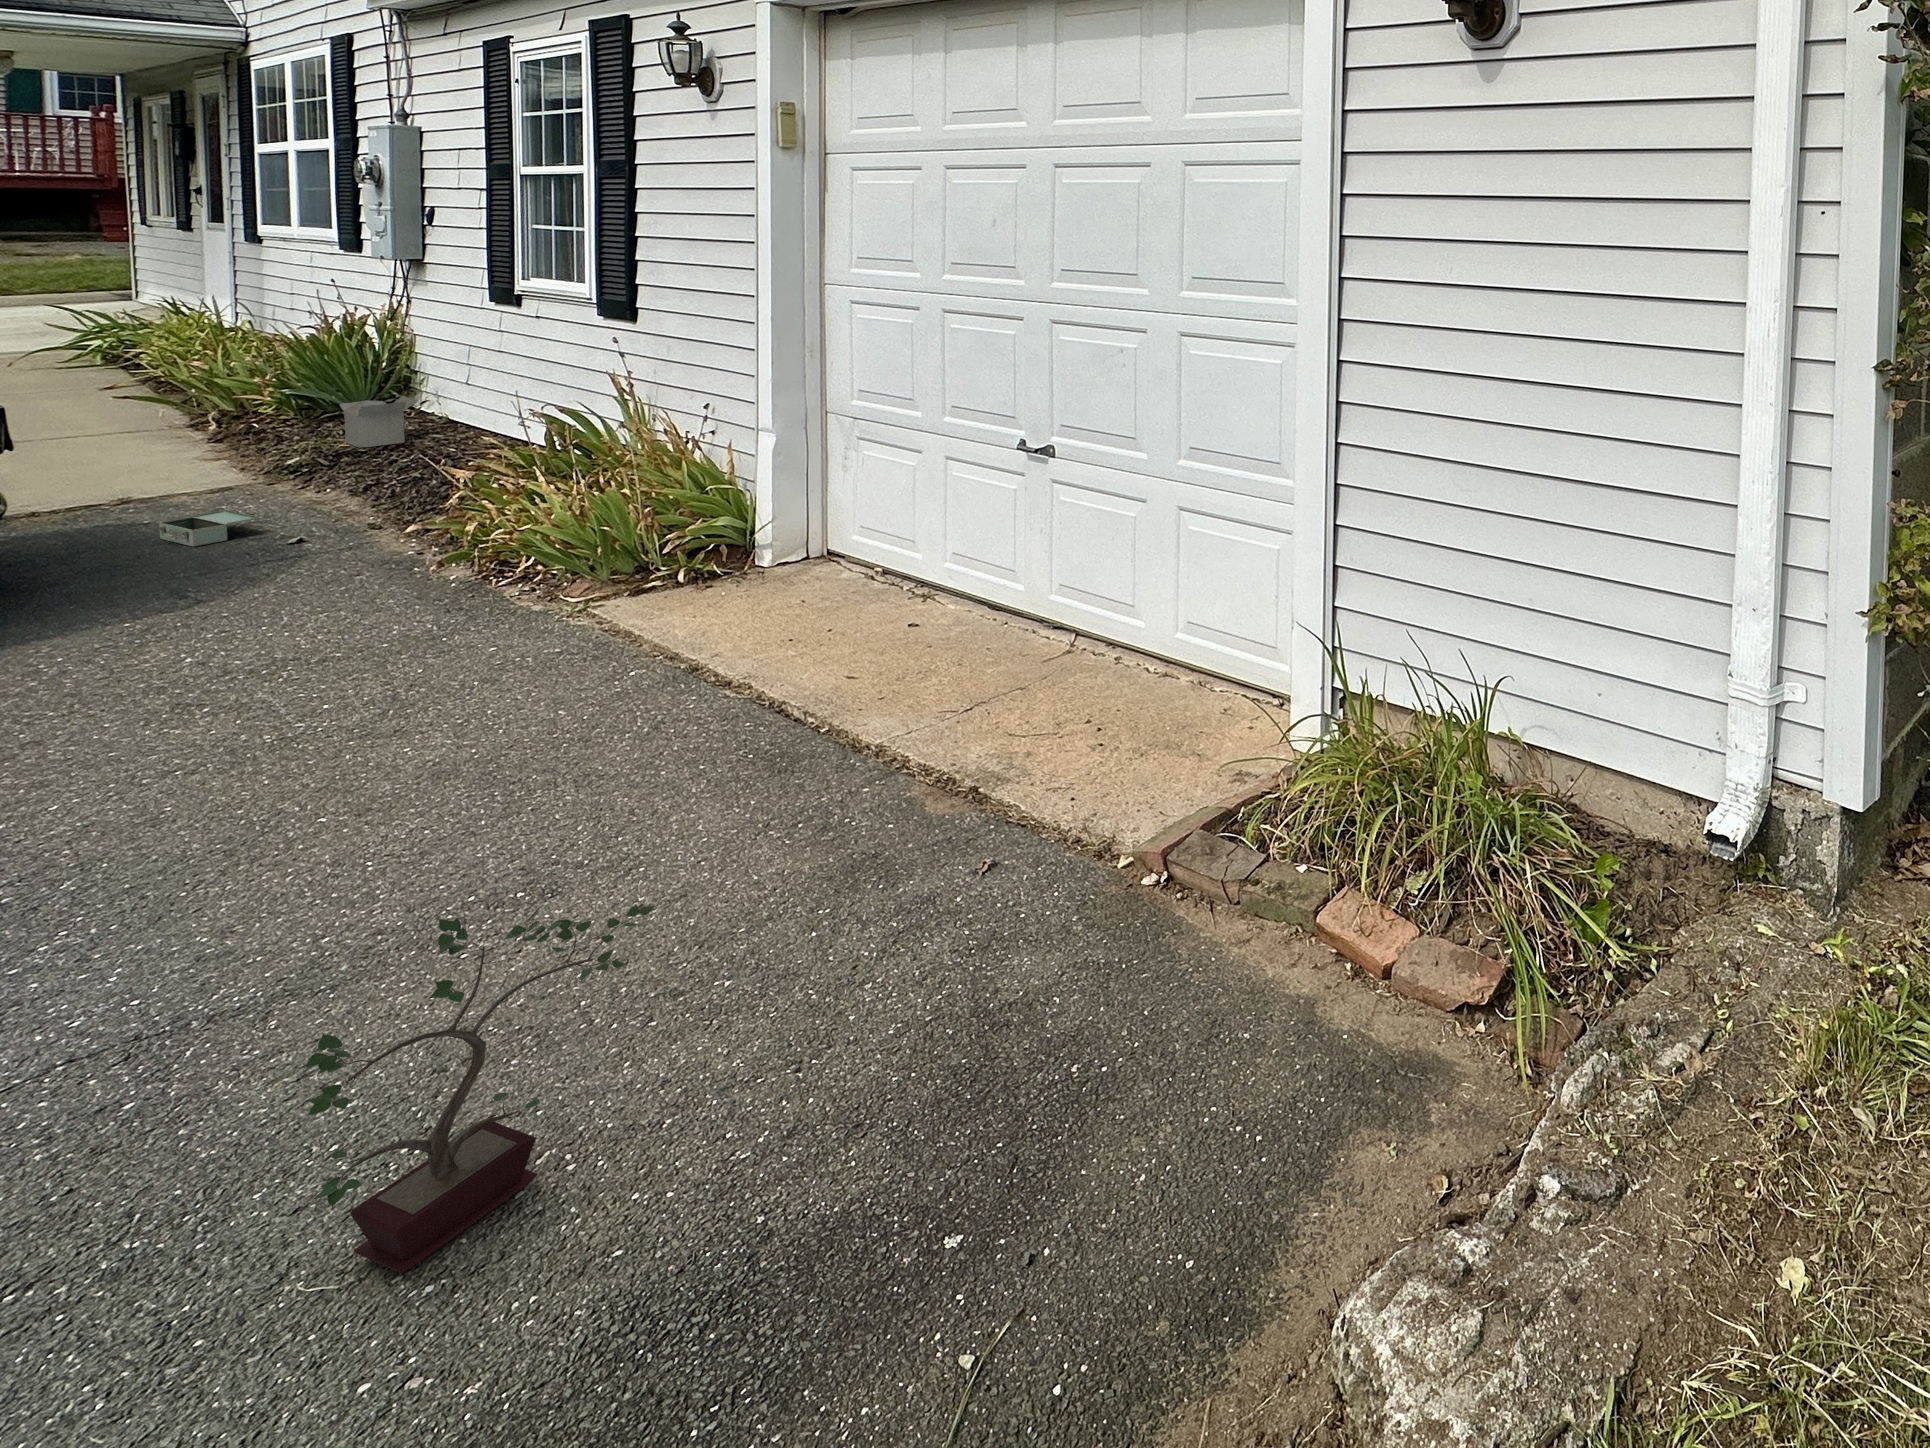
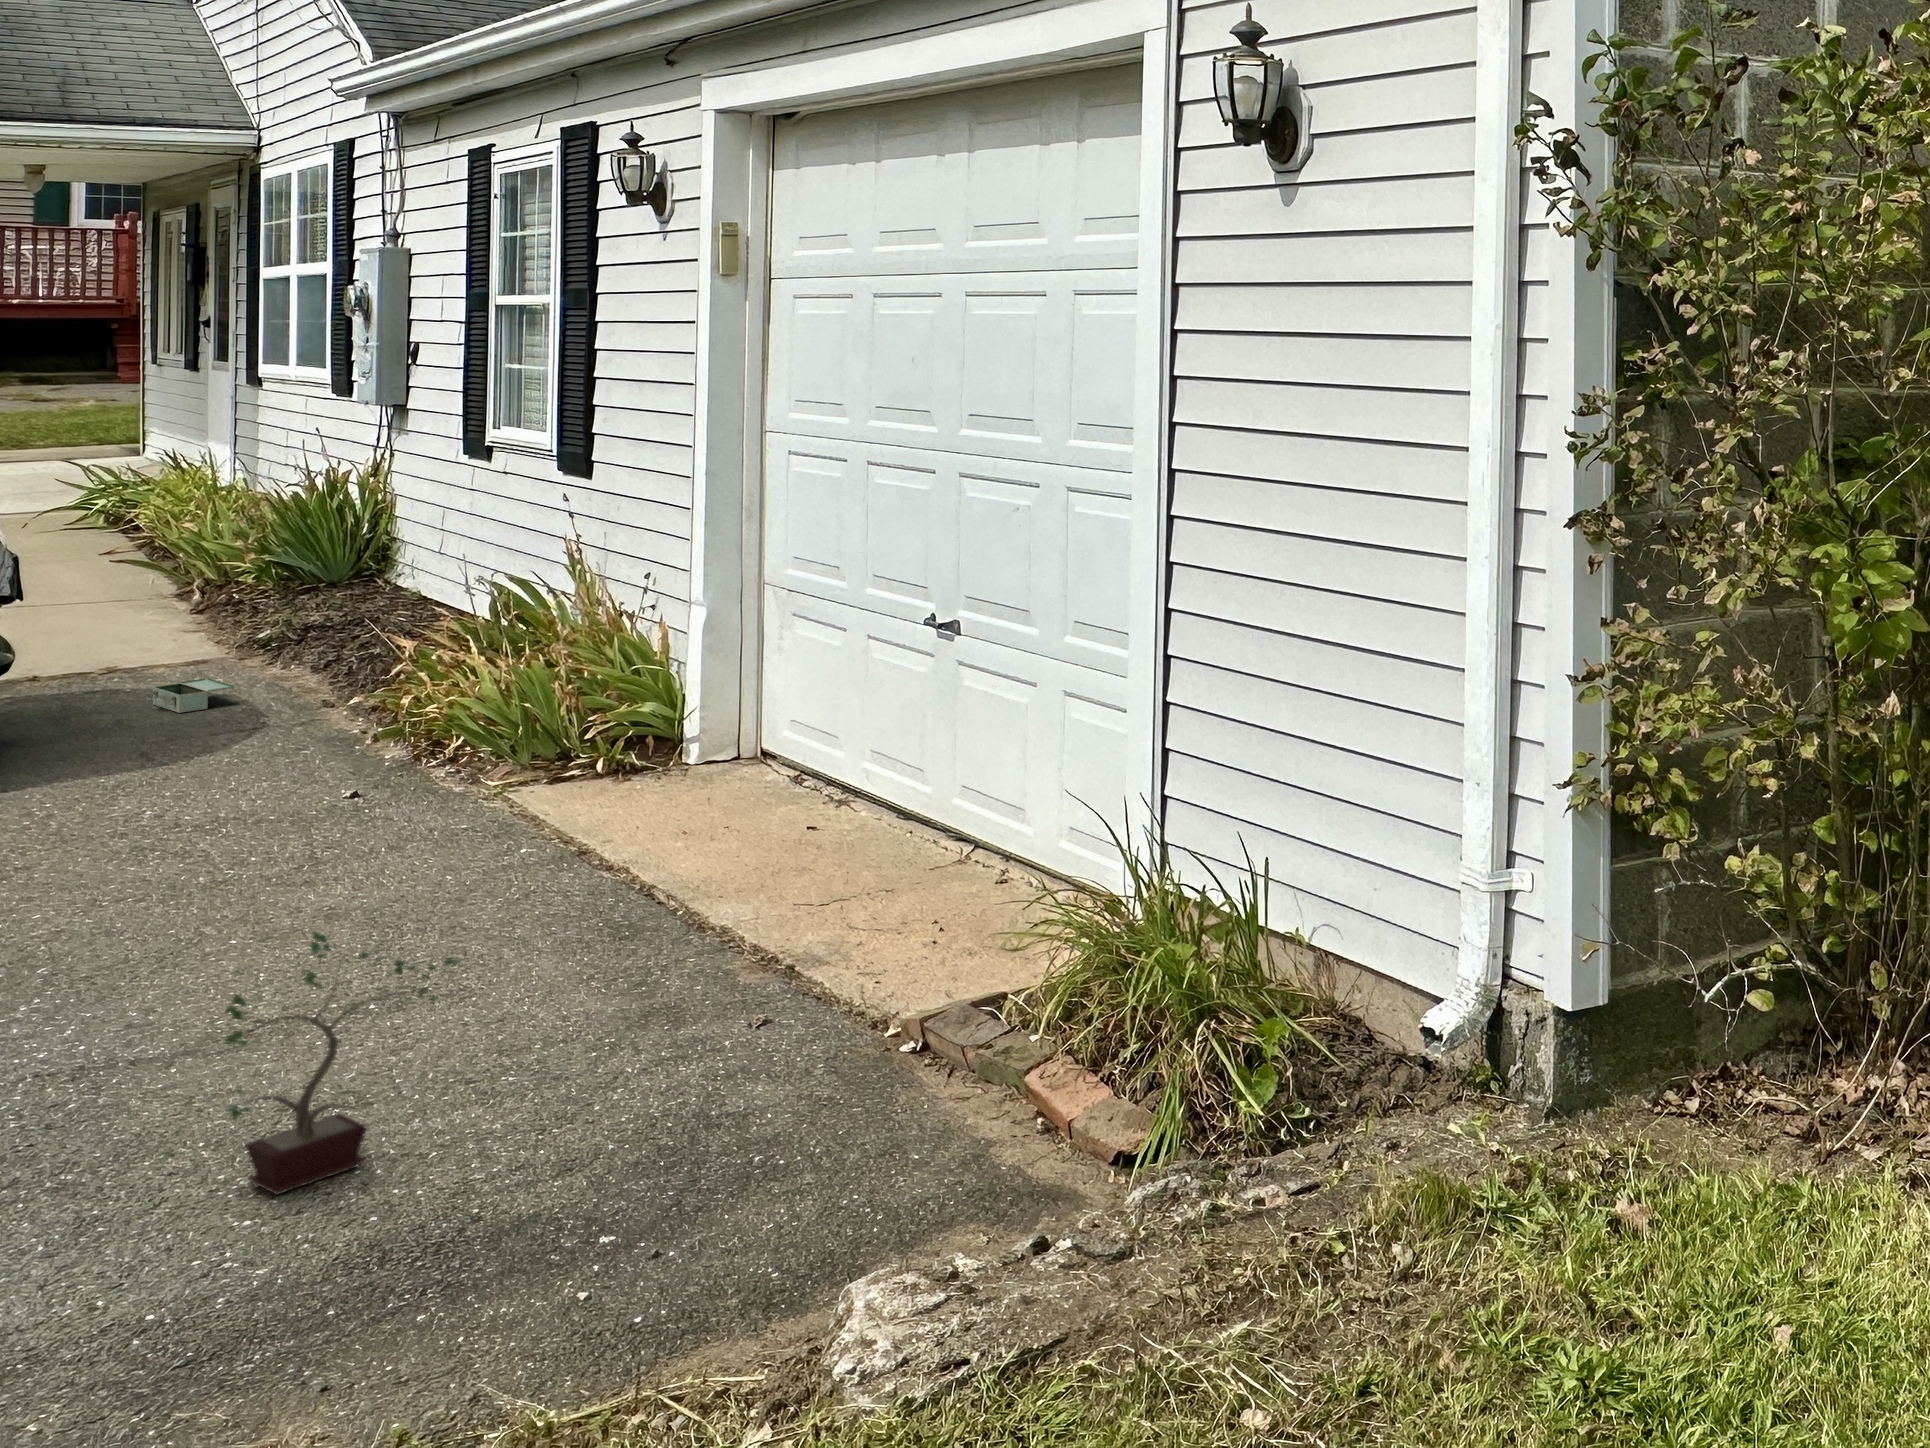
cardboard box: present [340,396,418,448] -> none [317,564,391,624]

